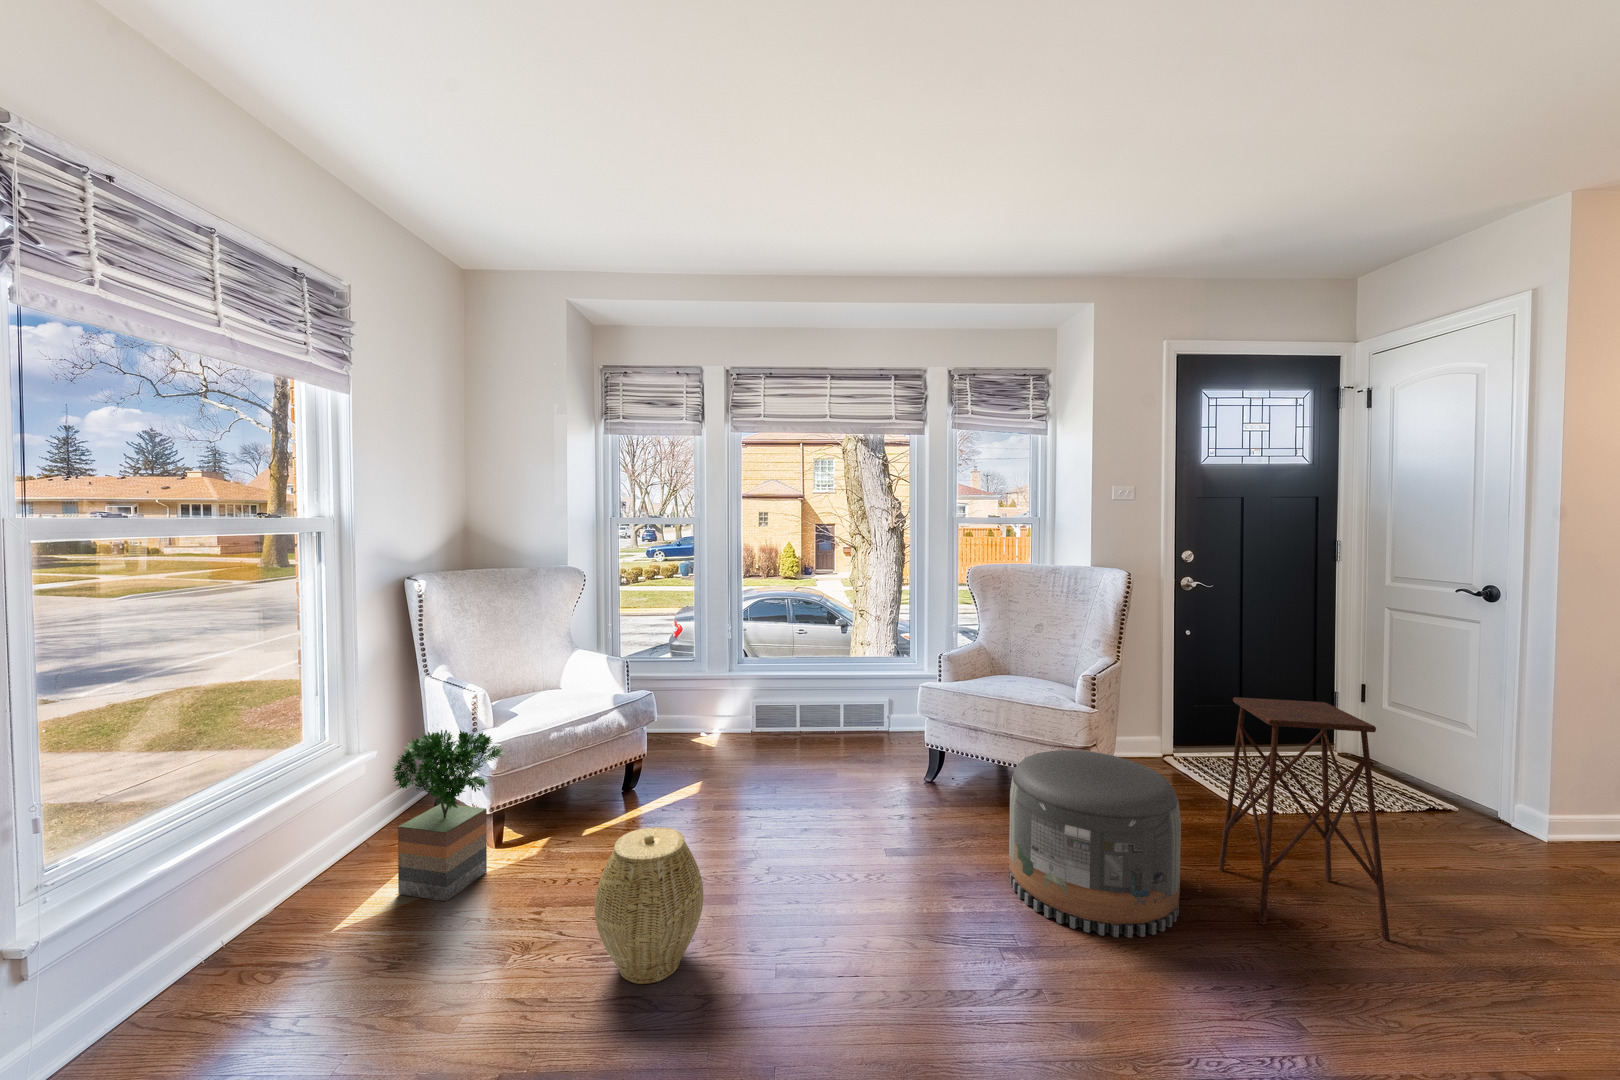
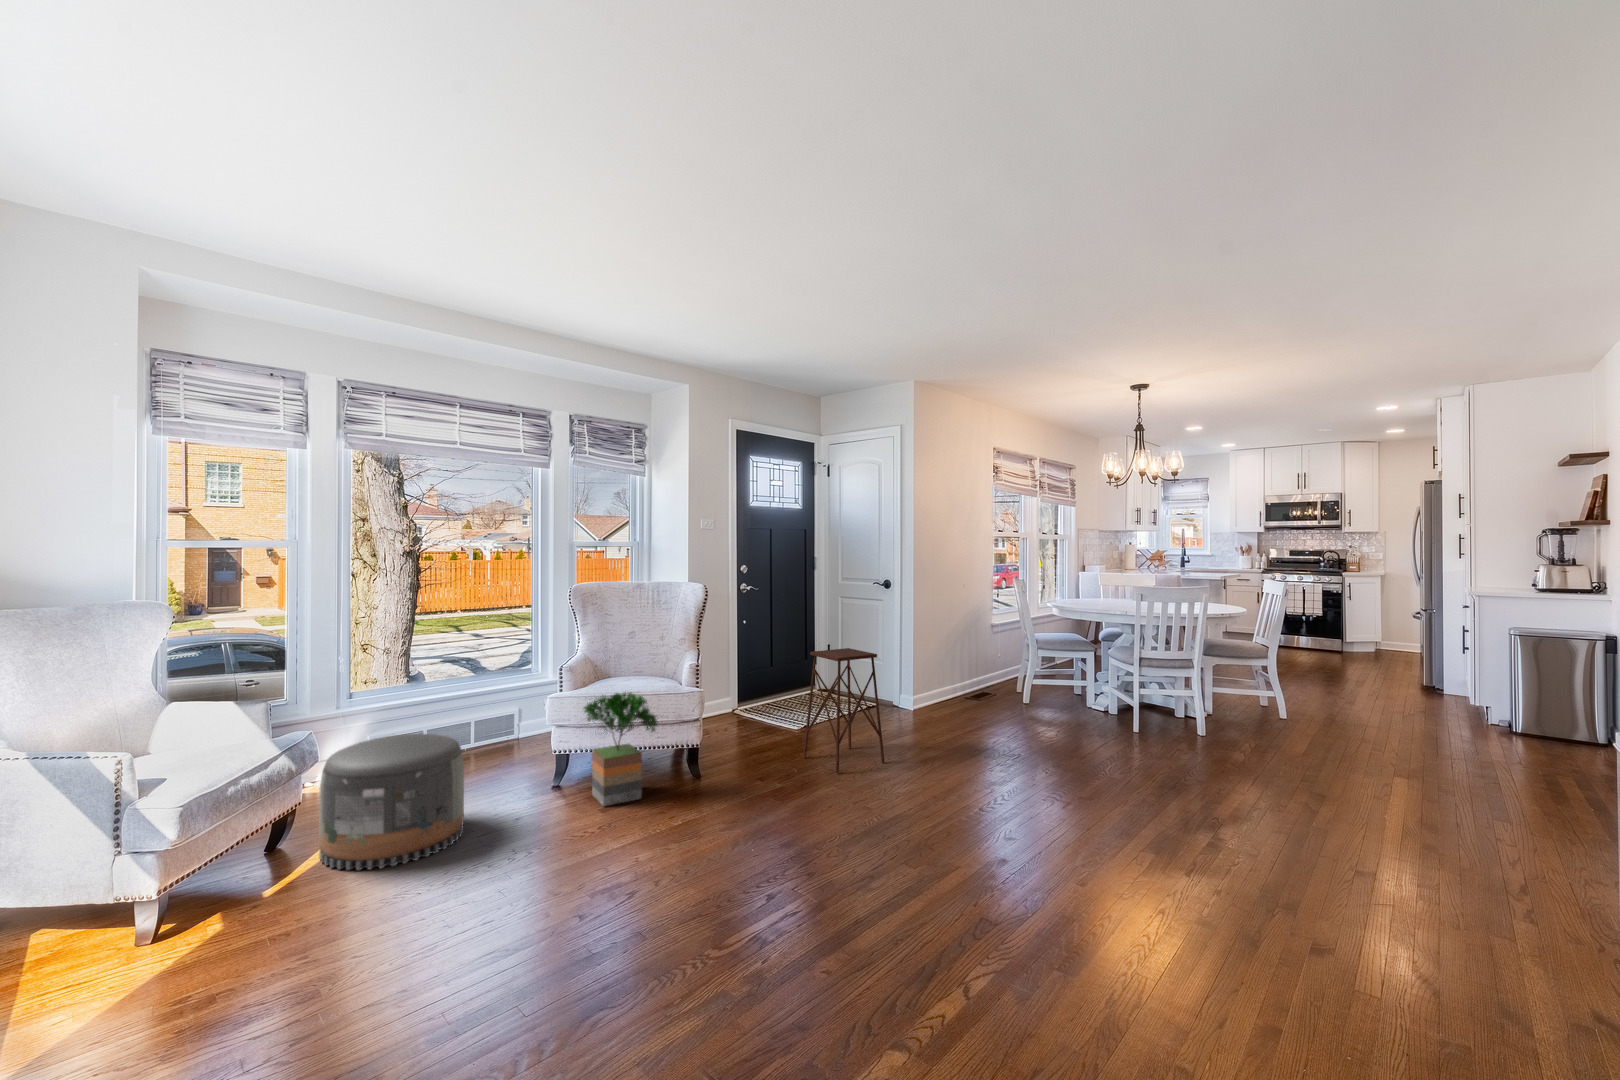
potted tree: present [392,730,503,901] -> present [584,693,658,807]
pouf: present [1009,750,1181,938] -> present [319,734,464,870]
woven basket: present [595,827,704,984] -> none [467,806,561,932]

